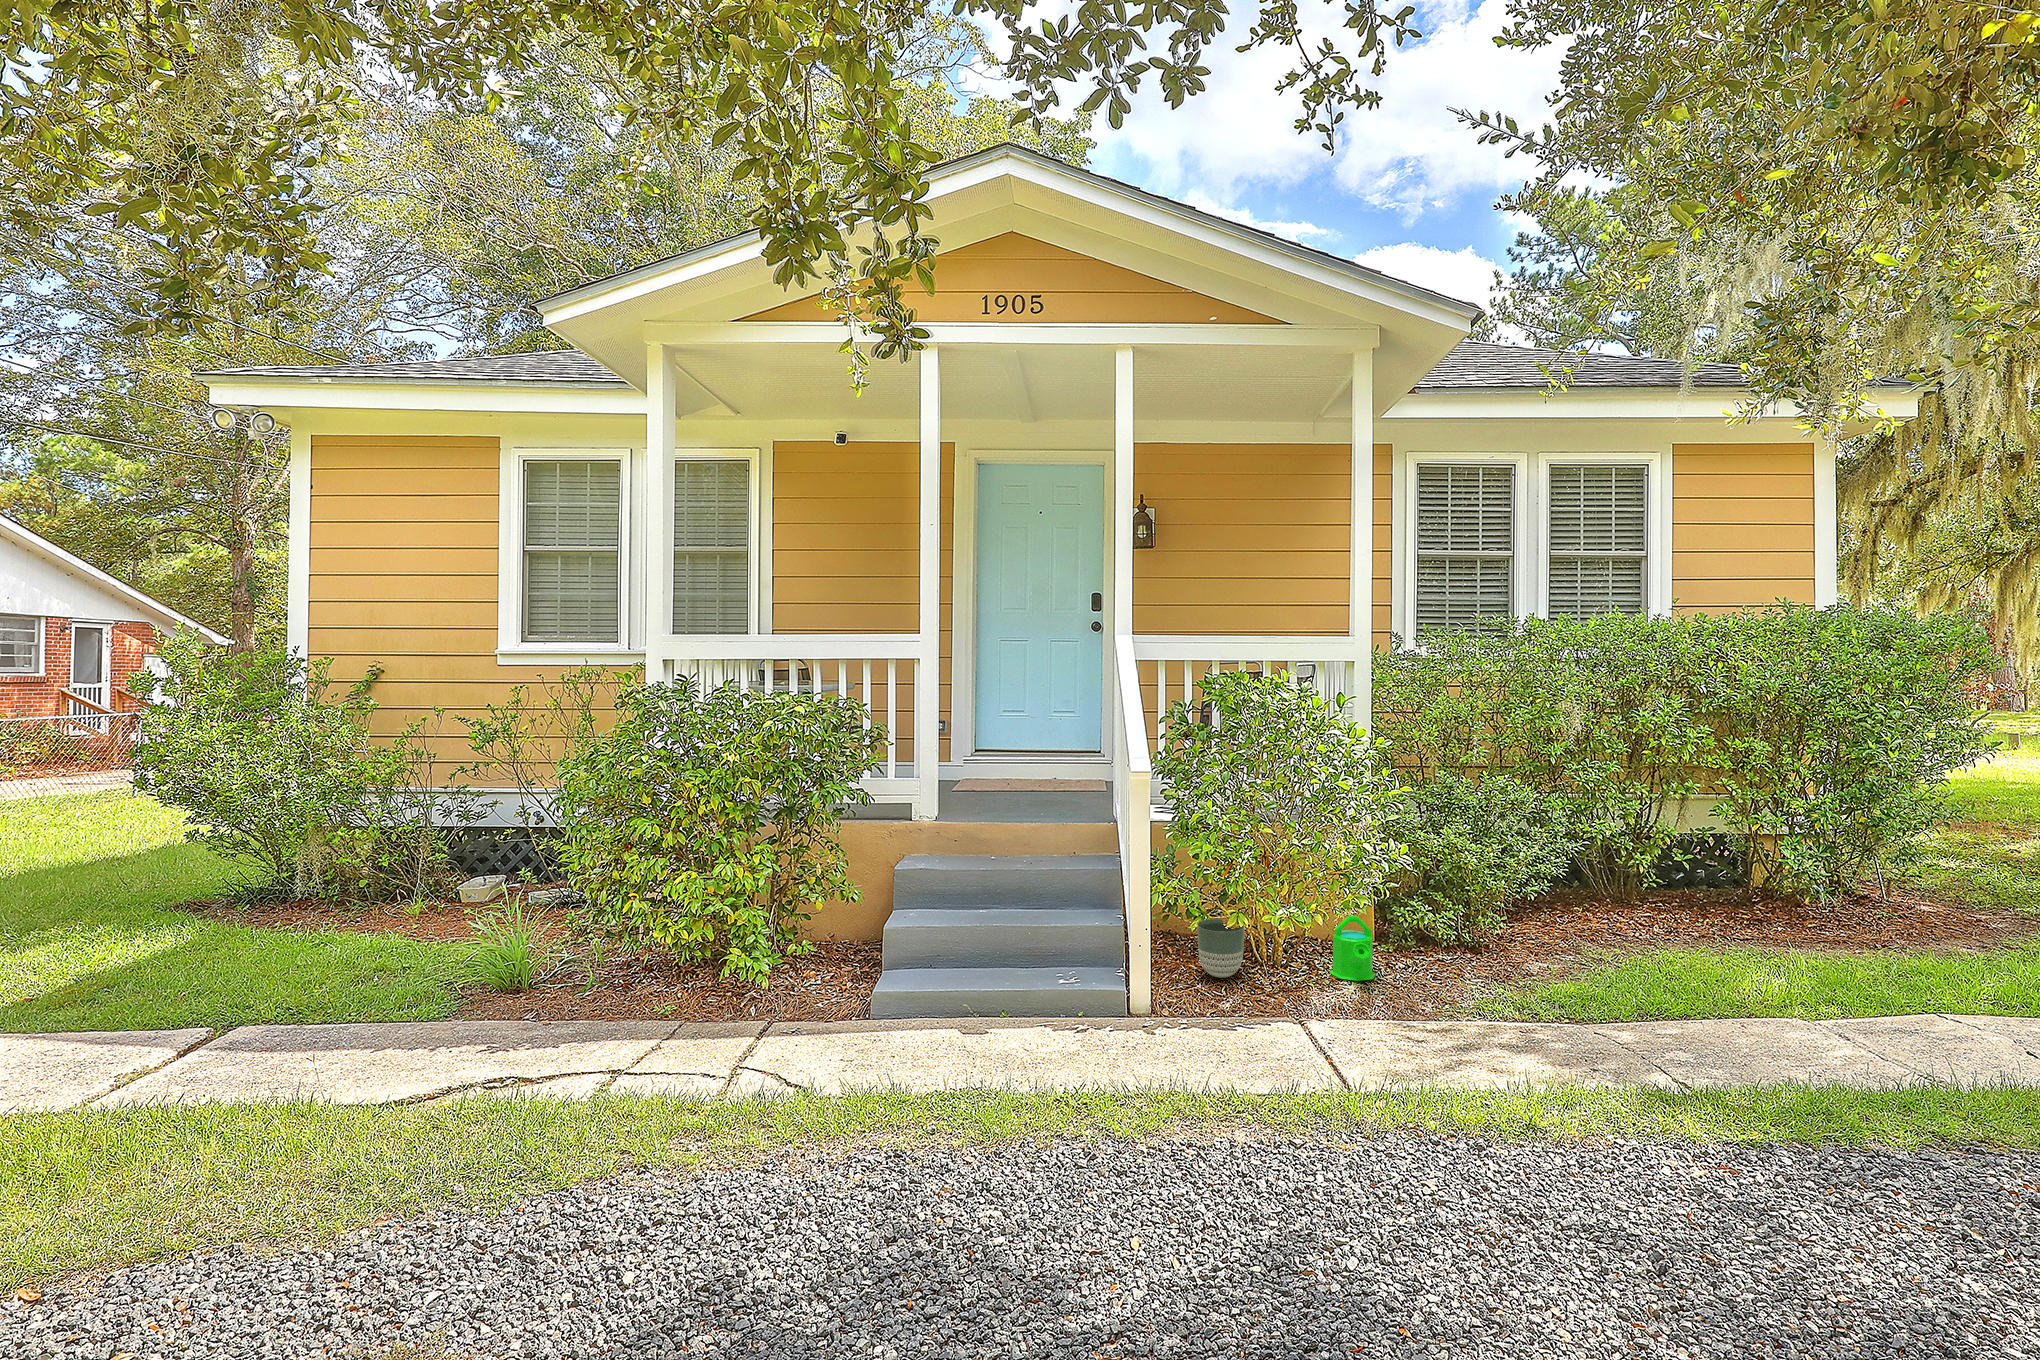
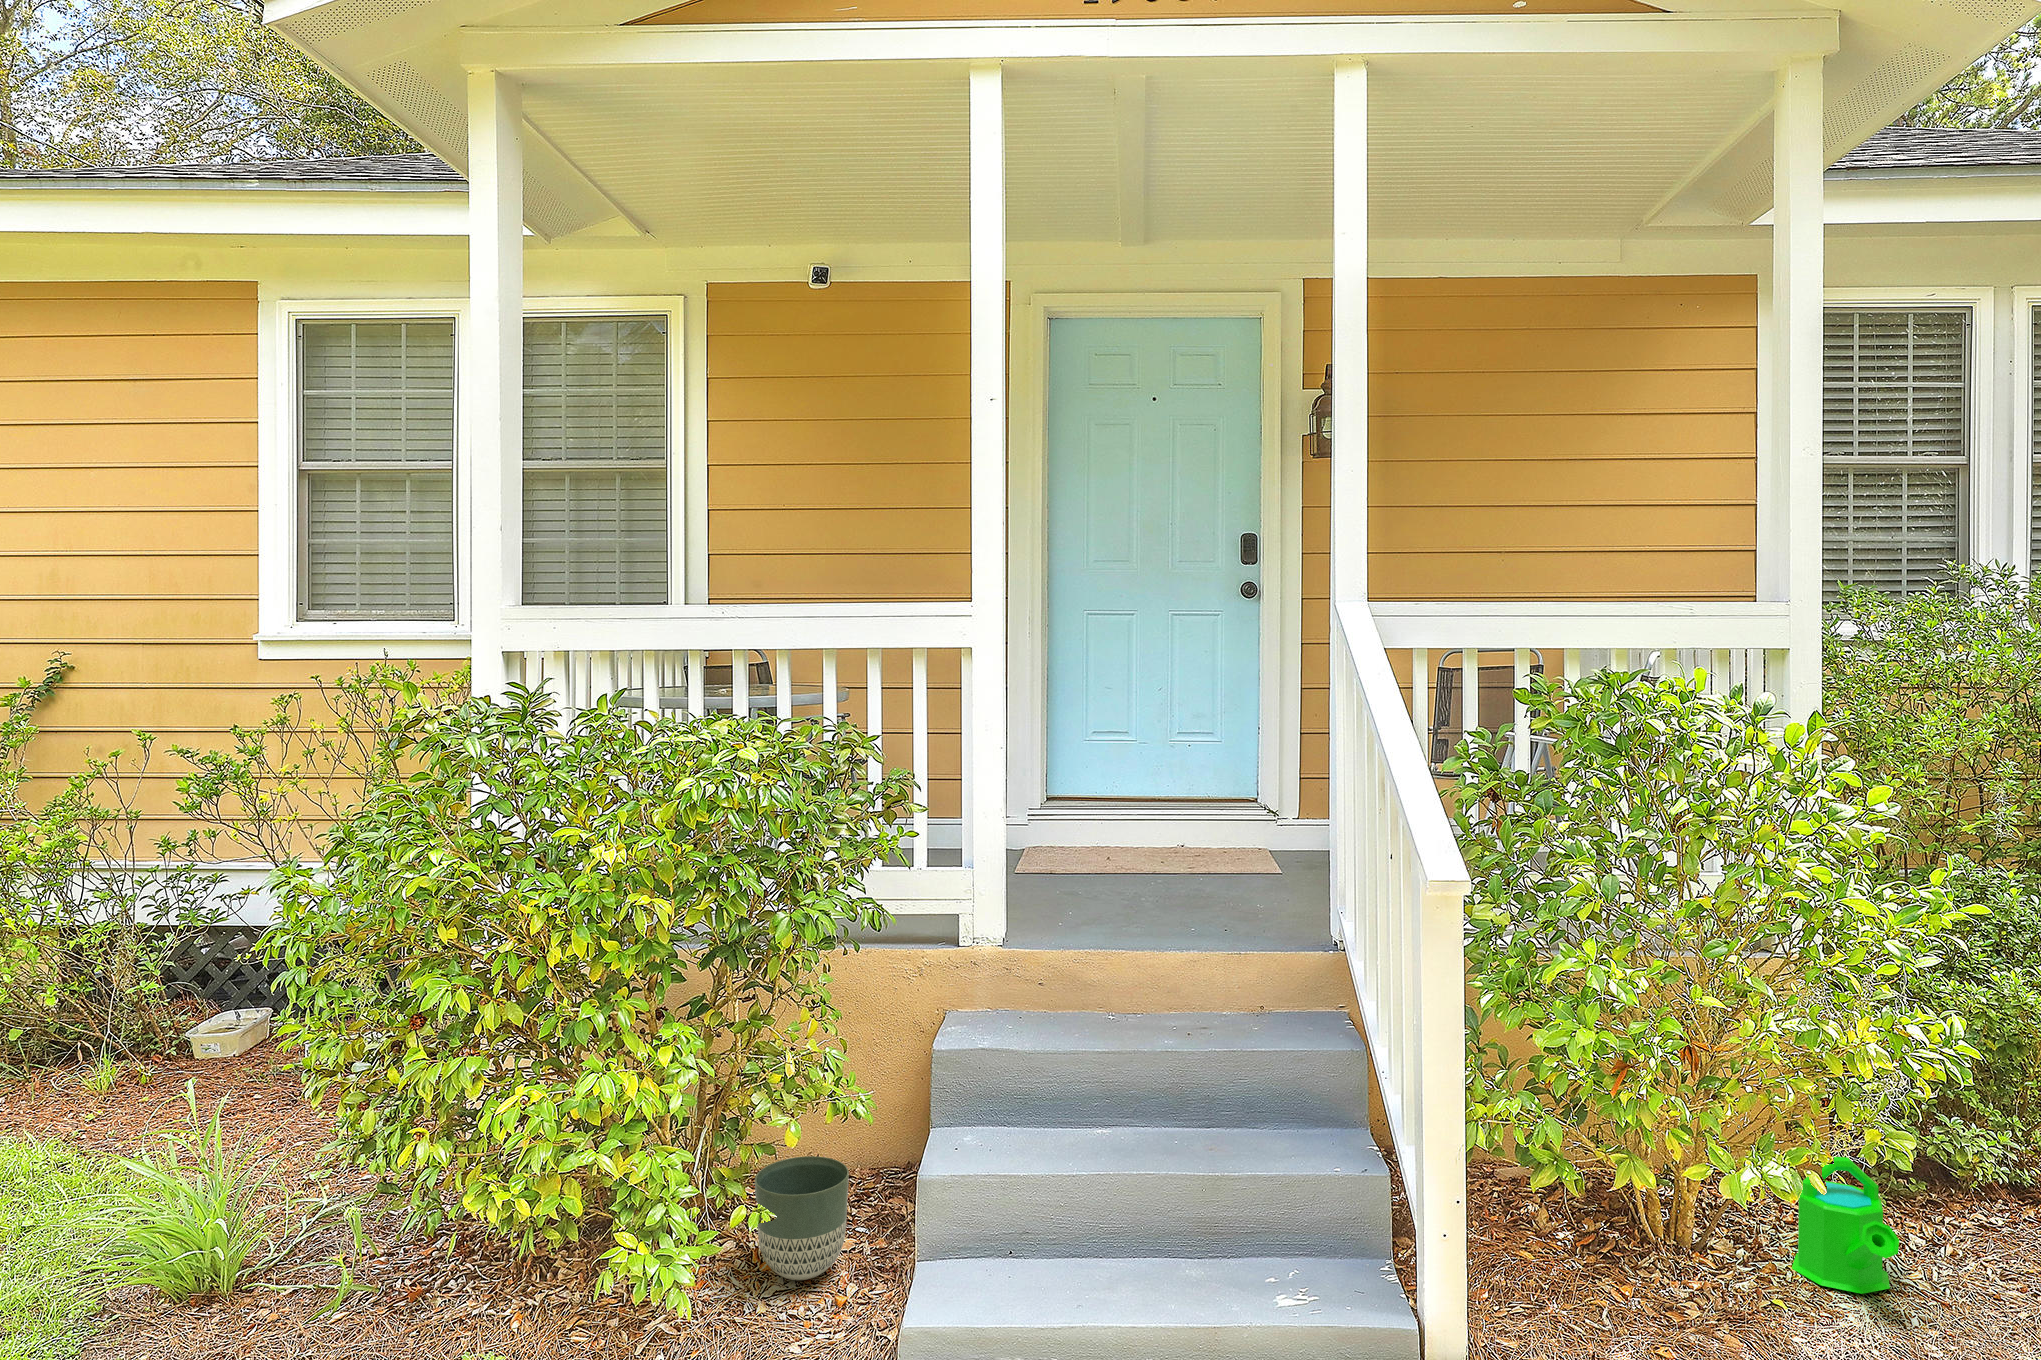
planter: present [1197,919,1245,978] -> present [755,1156,849,1280]

